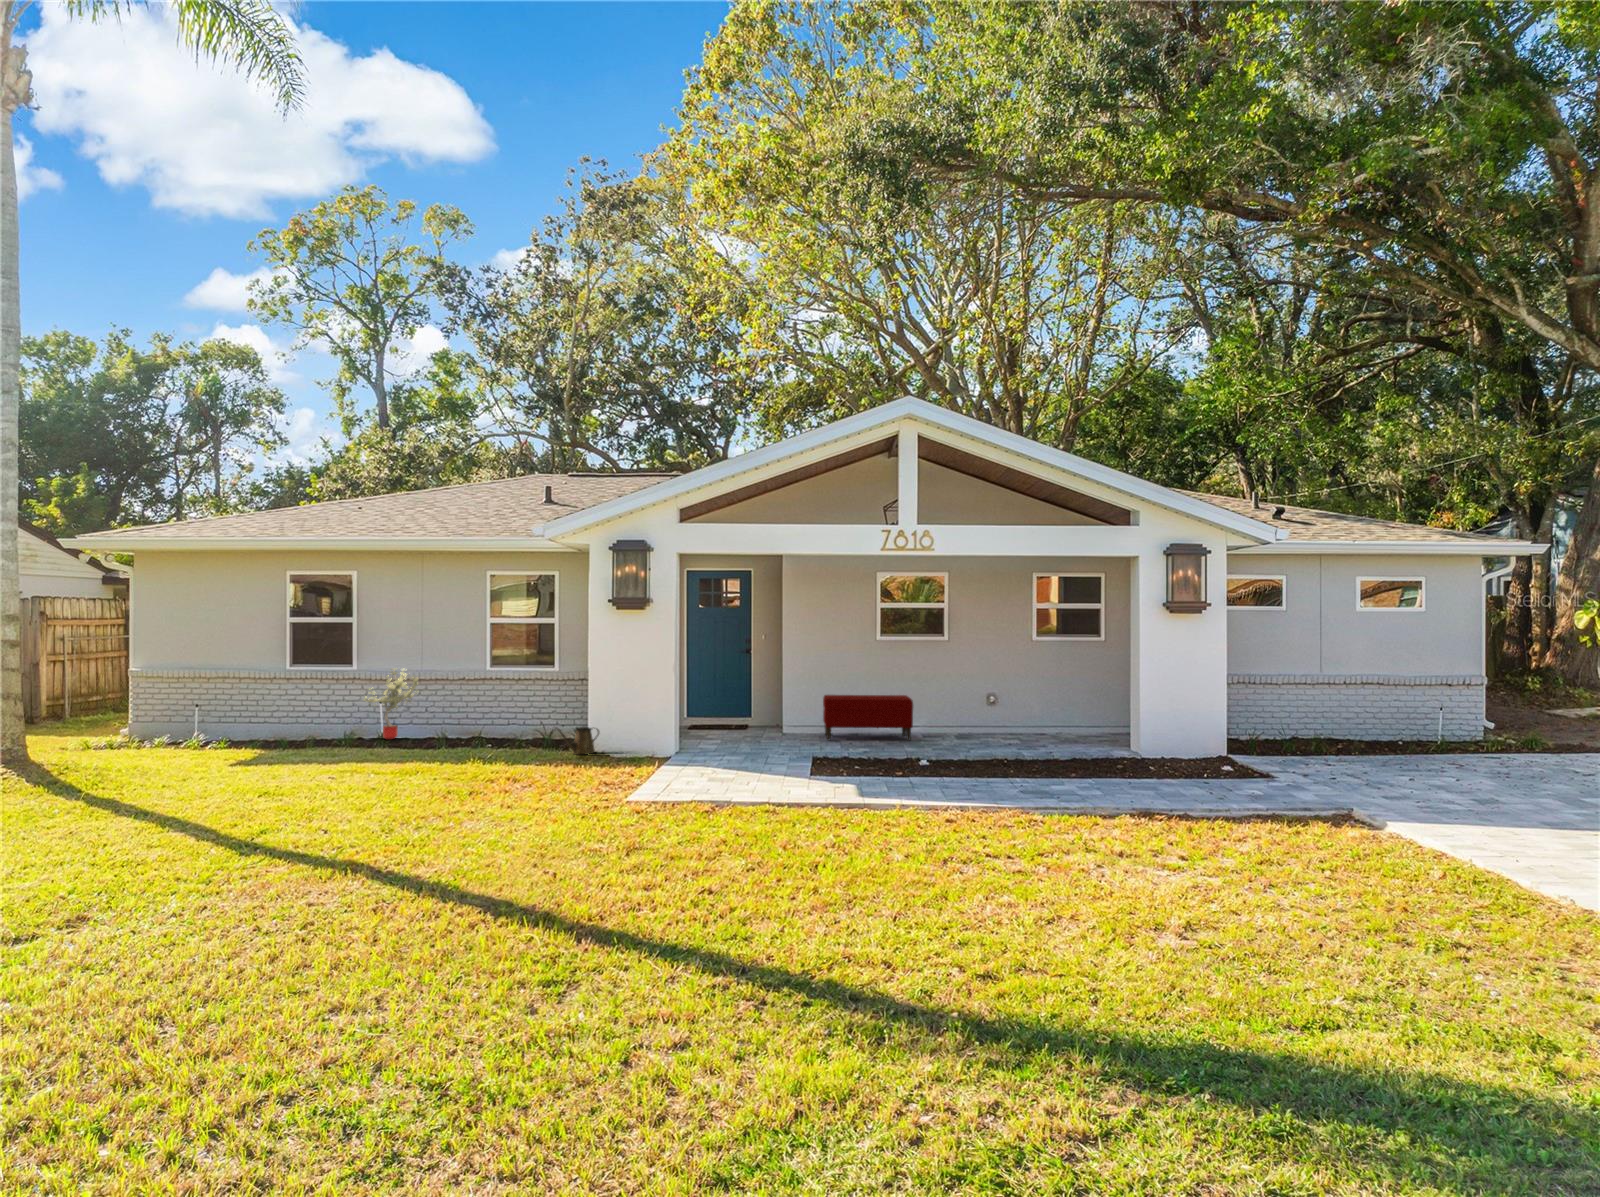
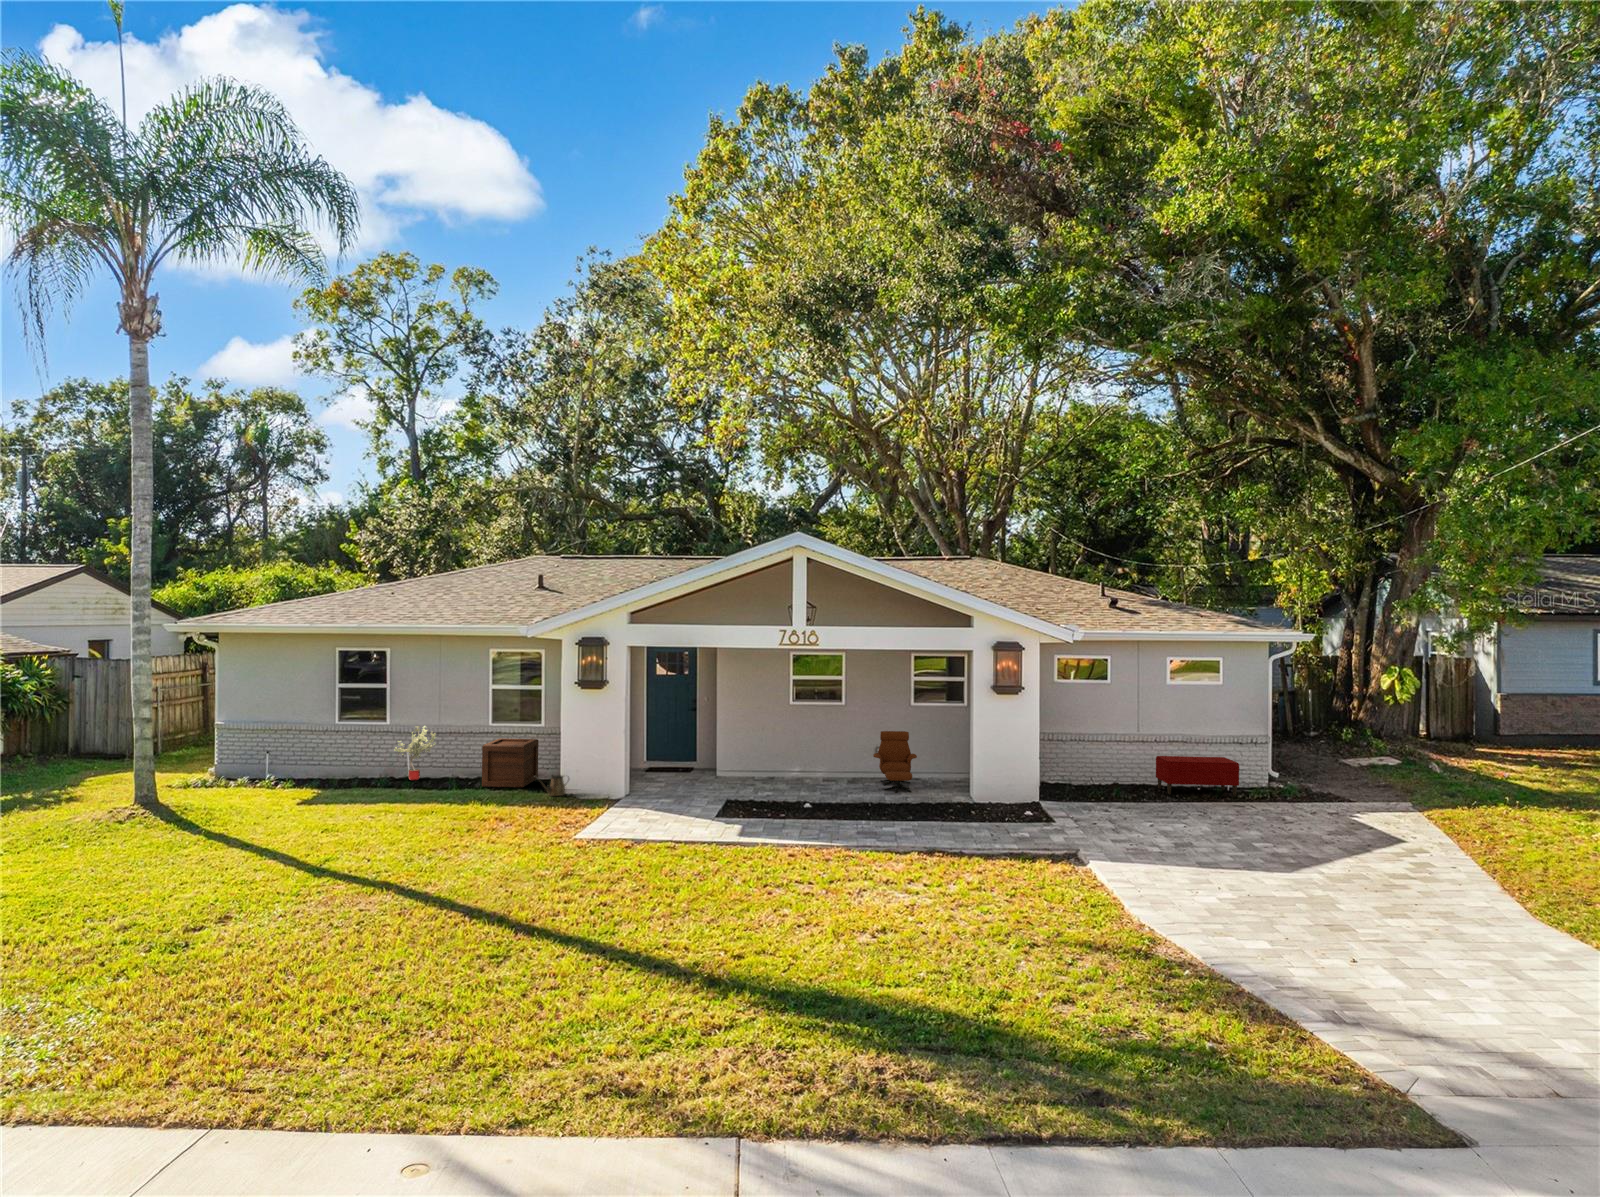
lounge chair: none [987,673,1046,749] -> present [873,731,917,793]
wooden crate: none [481,684,554,746] -> present [482,738,538,788]
bench: present [823,695,913,741] -> present [1156,756,1239,796]

